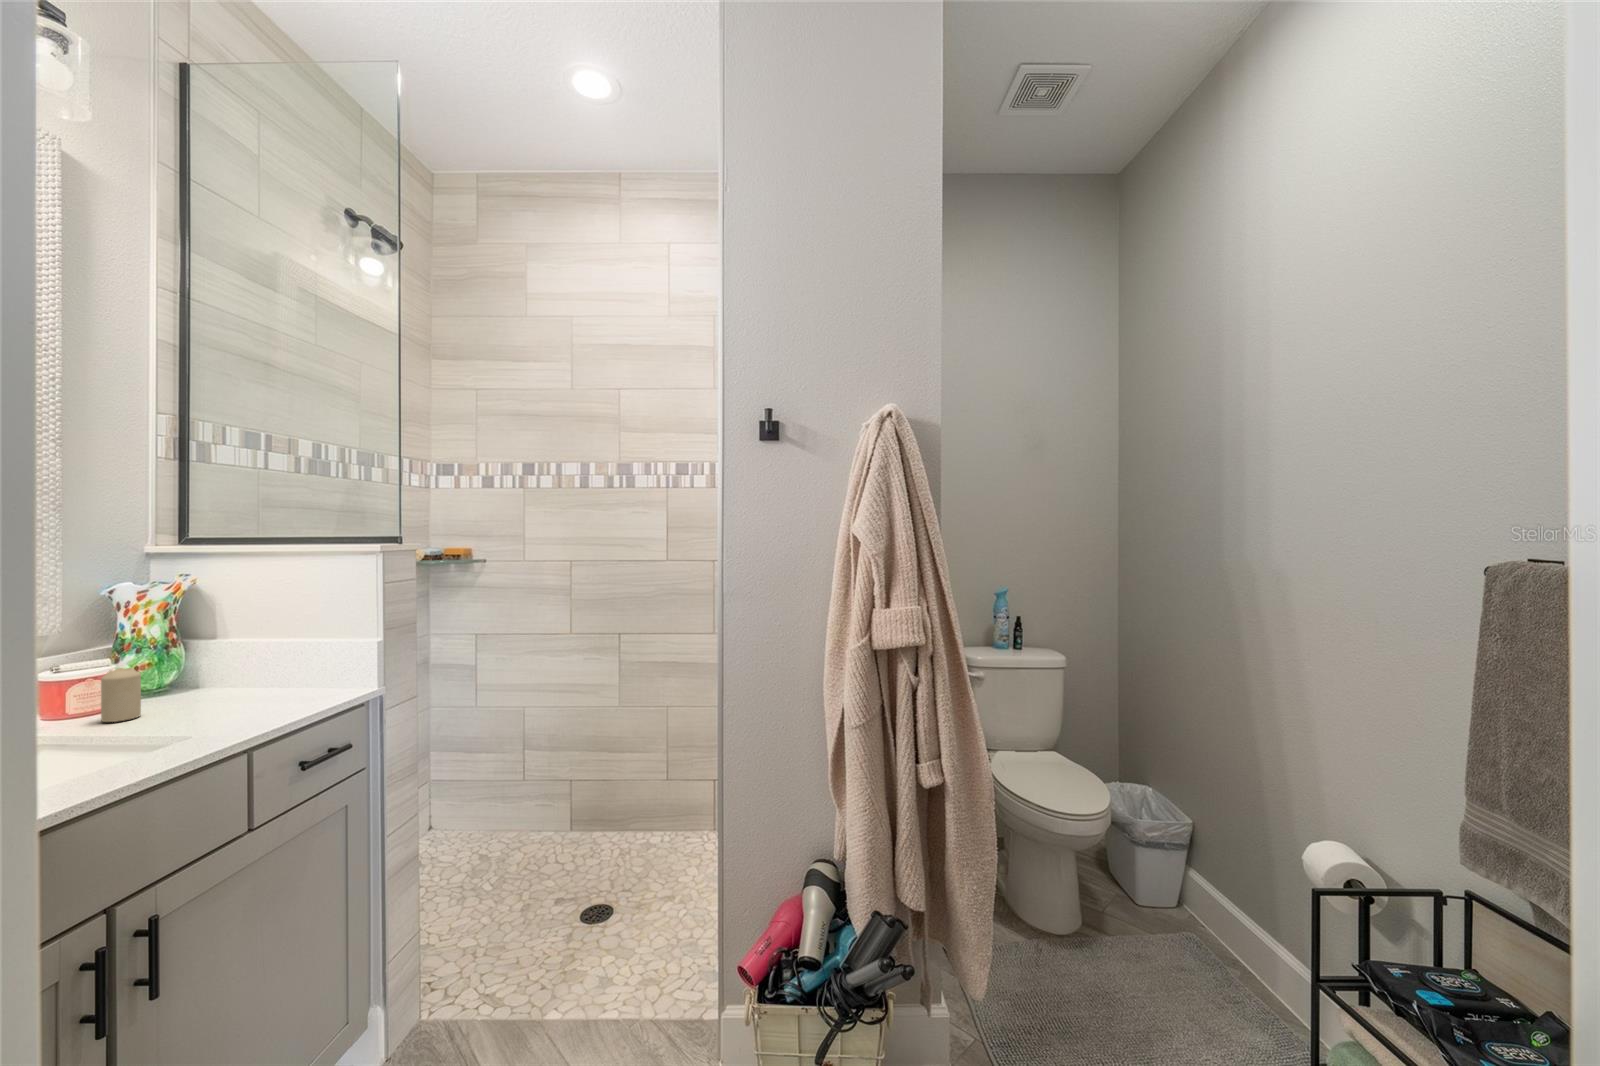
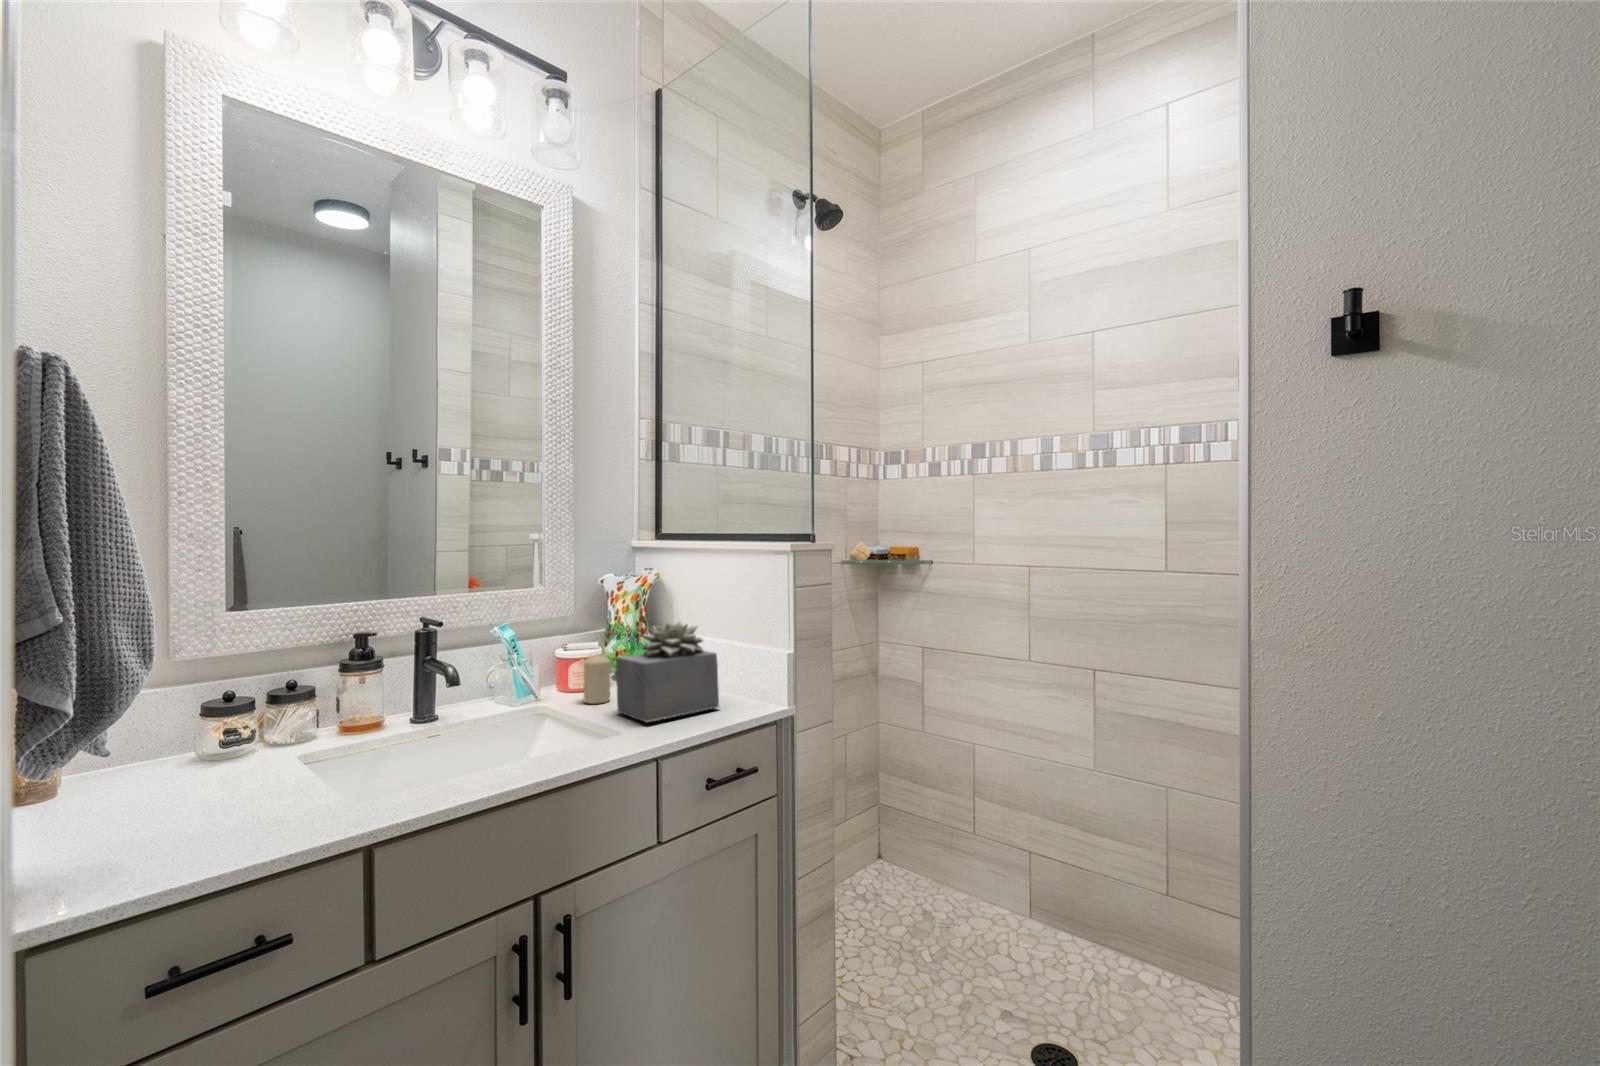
succulent plant: none [163,623,300,723] -> present [616,621,719,722]

